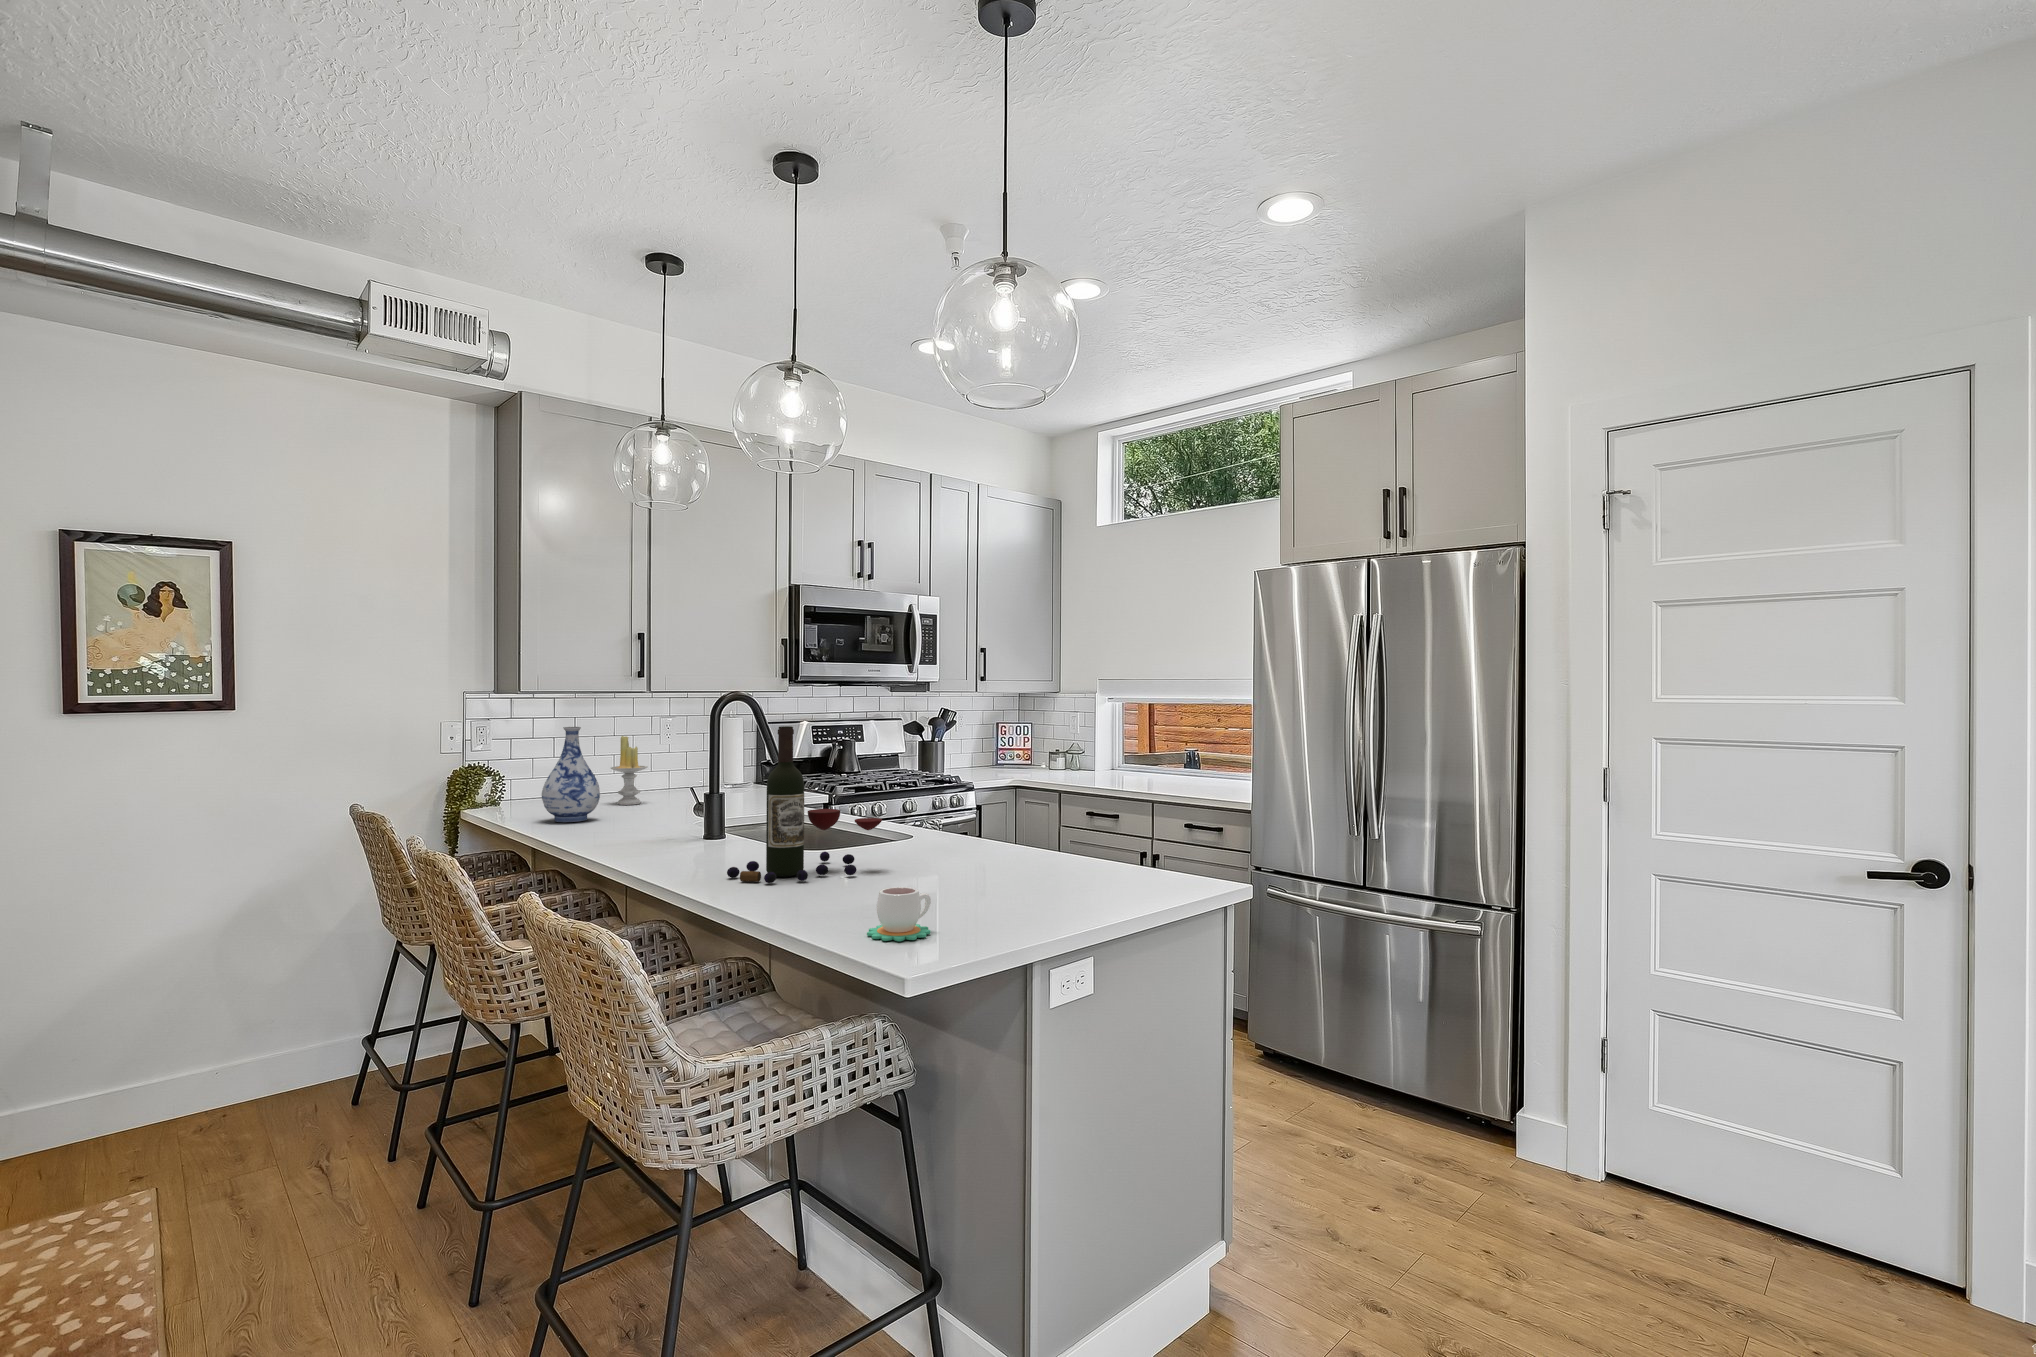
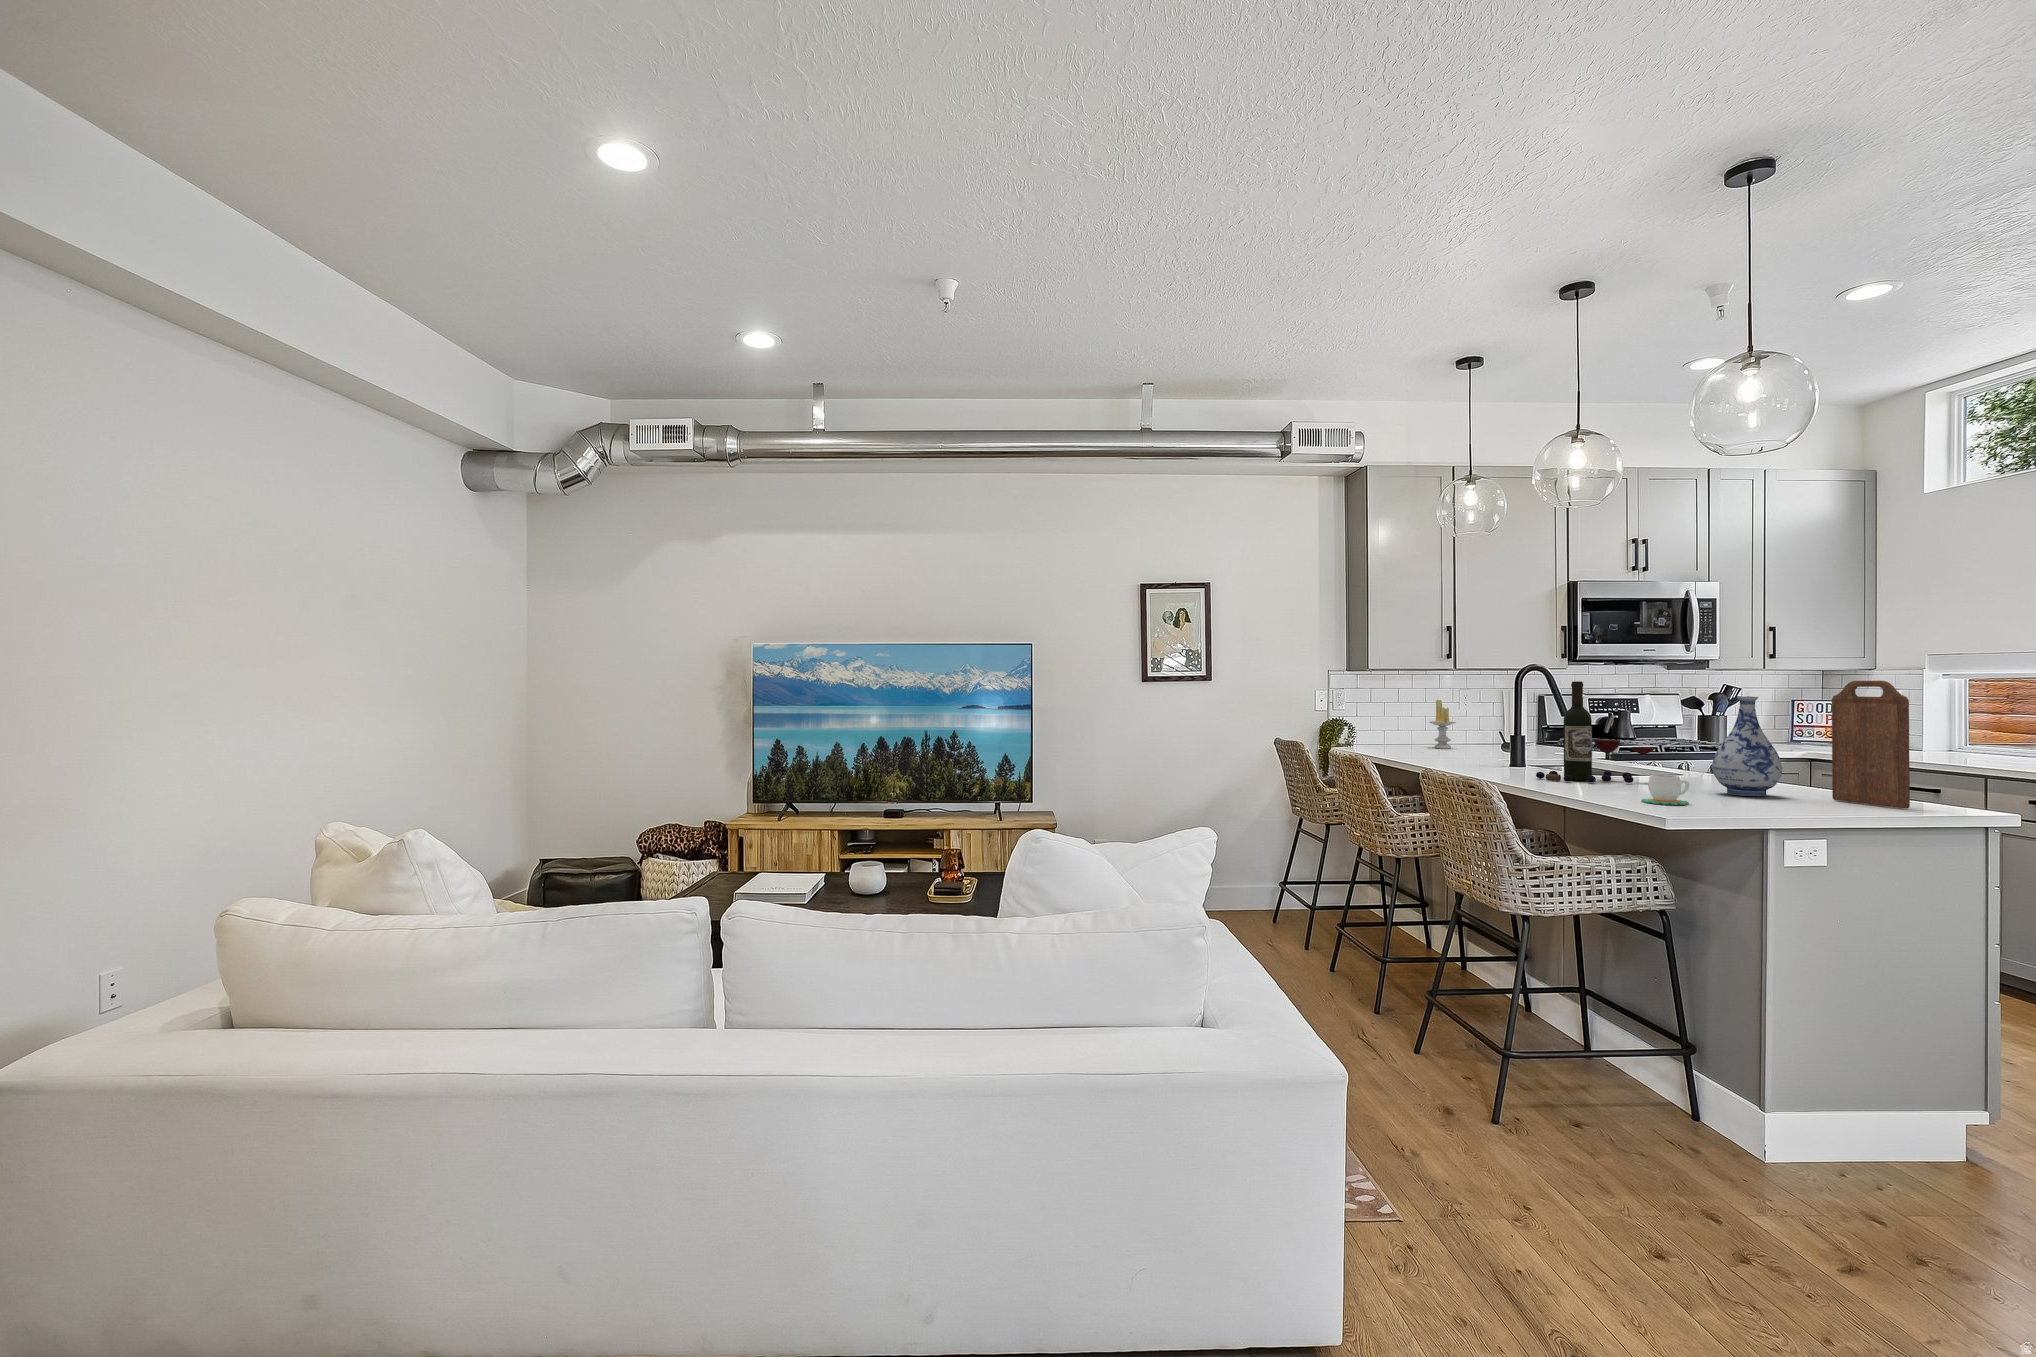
vase: present [542,727,600,822] -> present [1712,696,1782,796]
cutting board: none [1081,730,1163,899] -> present [1832,681,1910,809]

